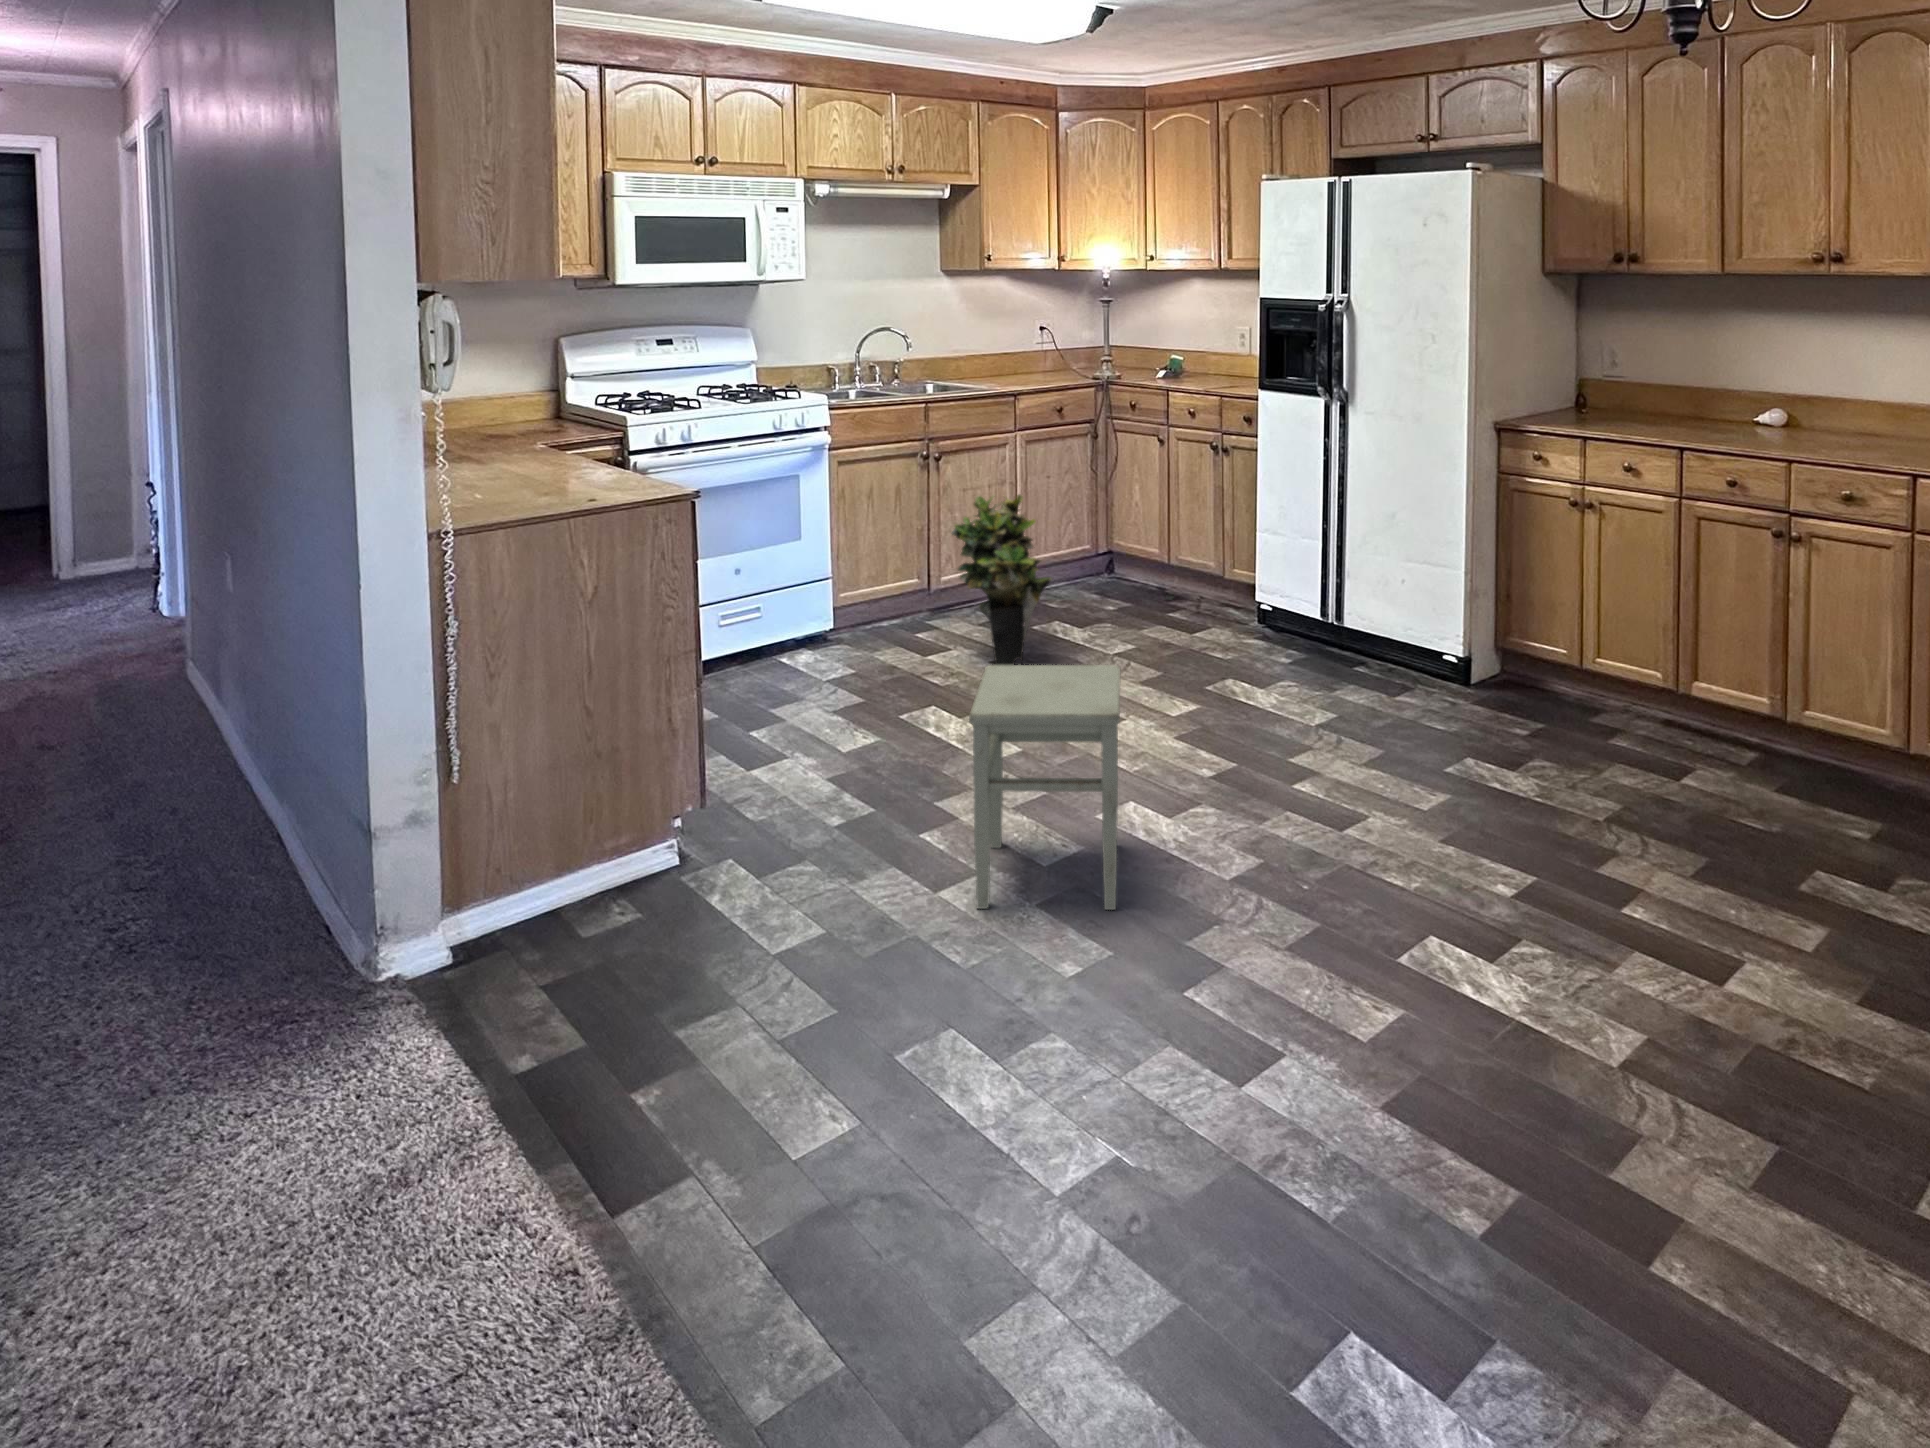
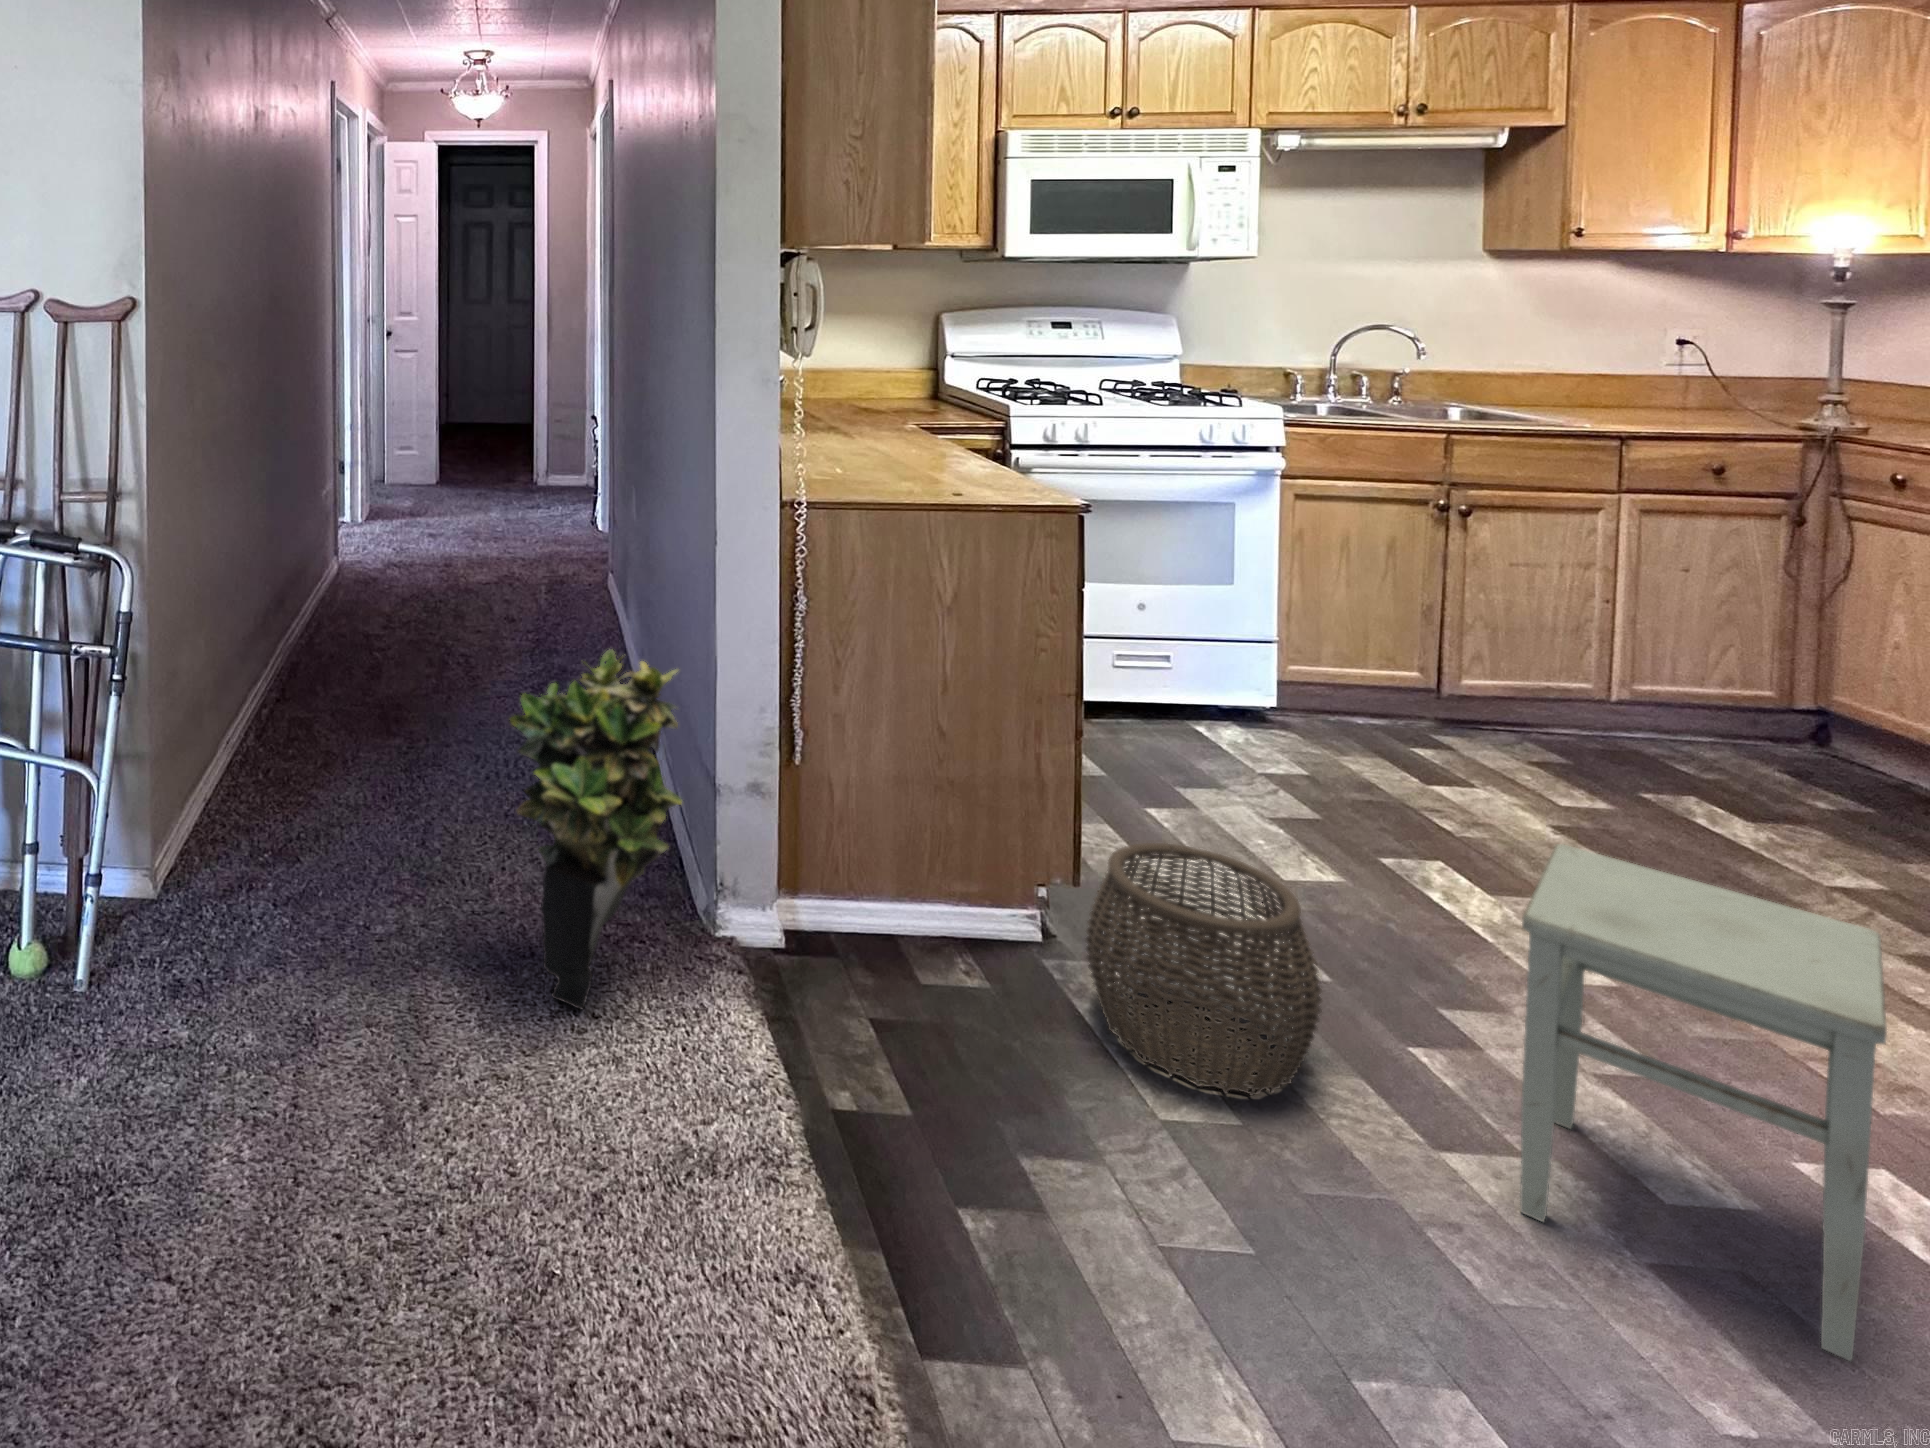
potted plant: present [952,495,1052,665] -> present [510,650,682,1009]
woven basket: none [713,744,869,923] -> present [1086,843,1322,1095]

